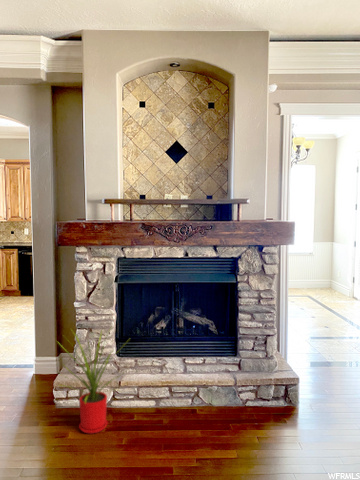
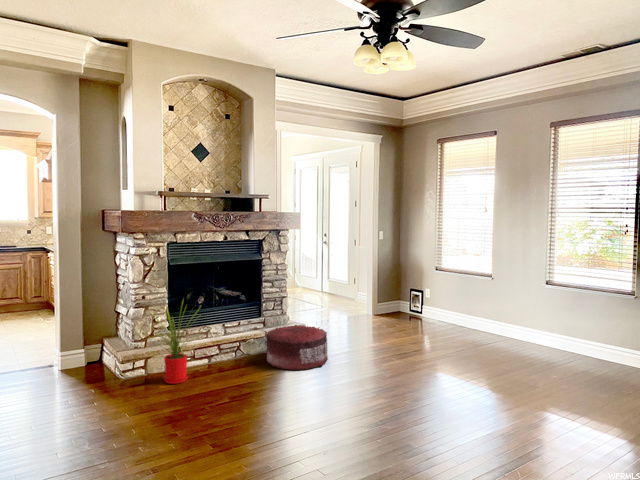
pouf: none [215,378,310,464] -> present [266,325,328,370]

